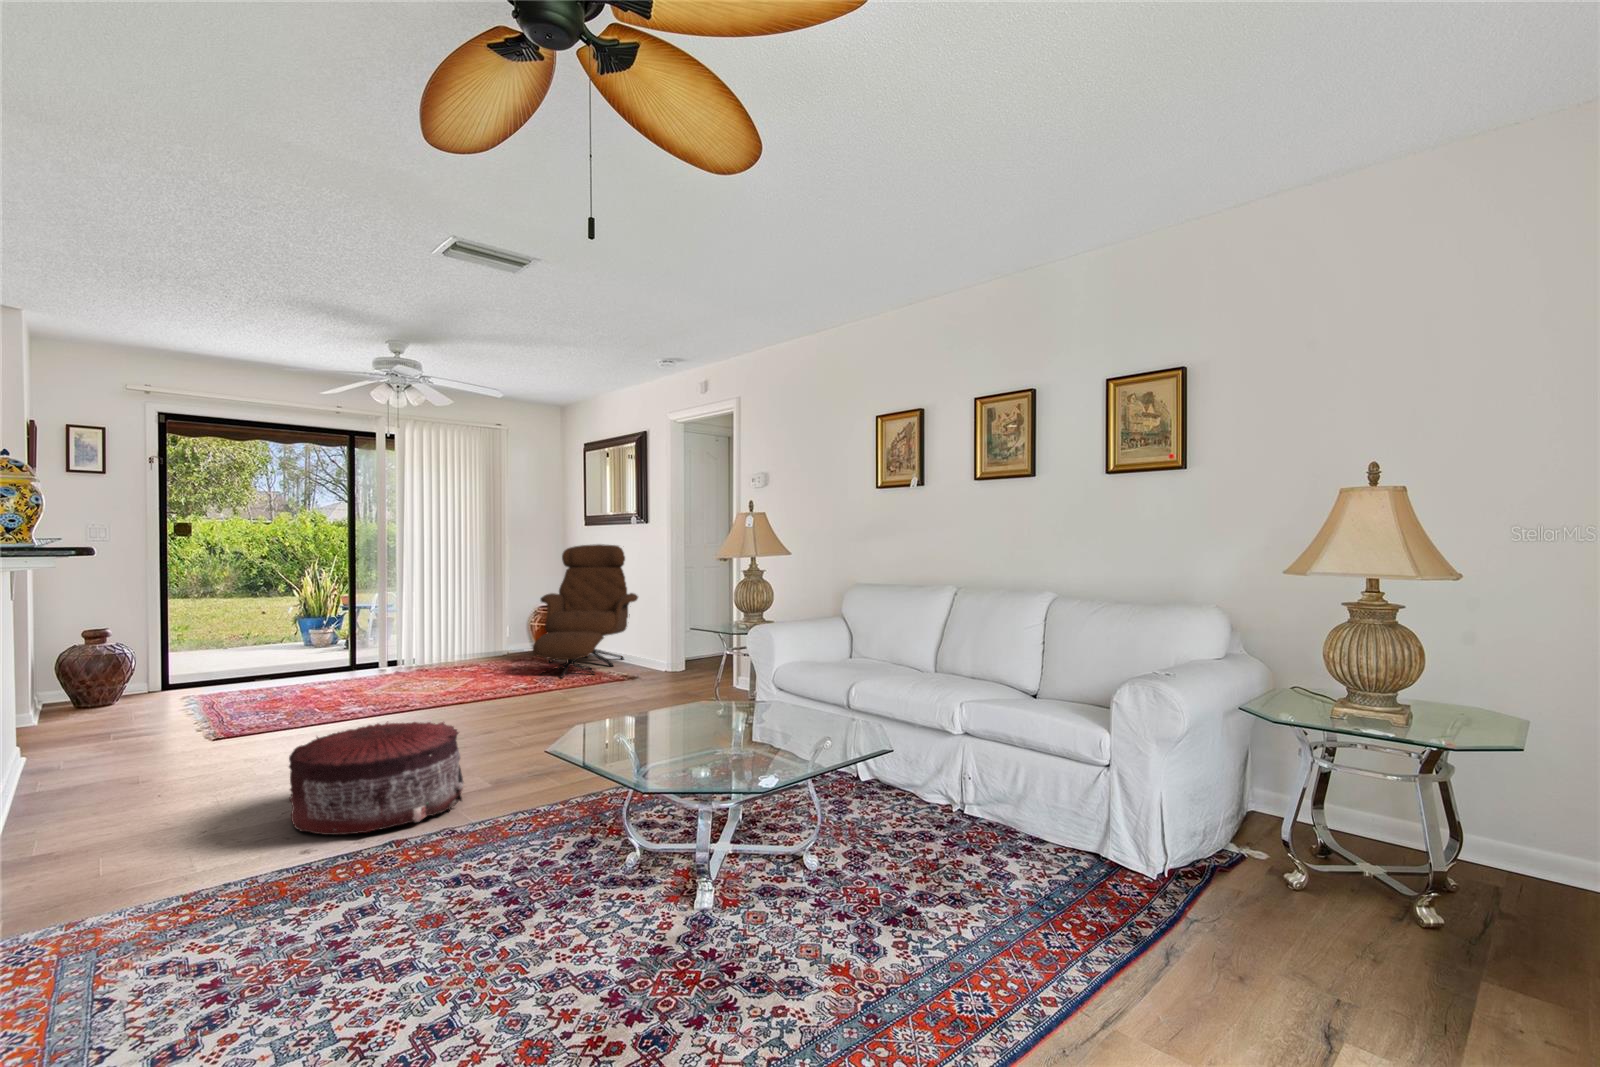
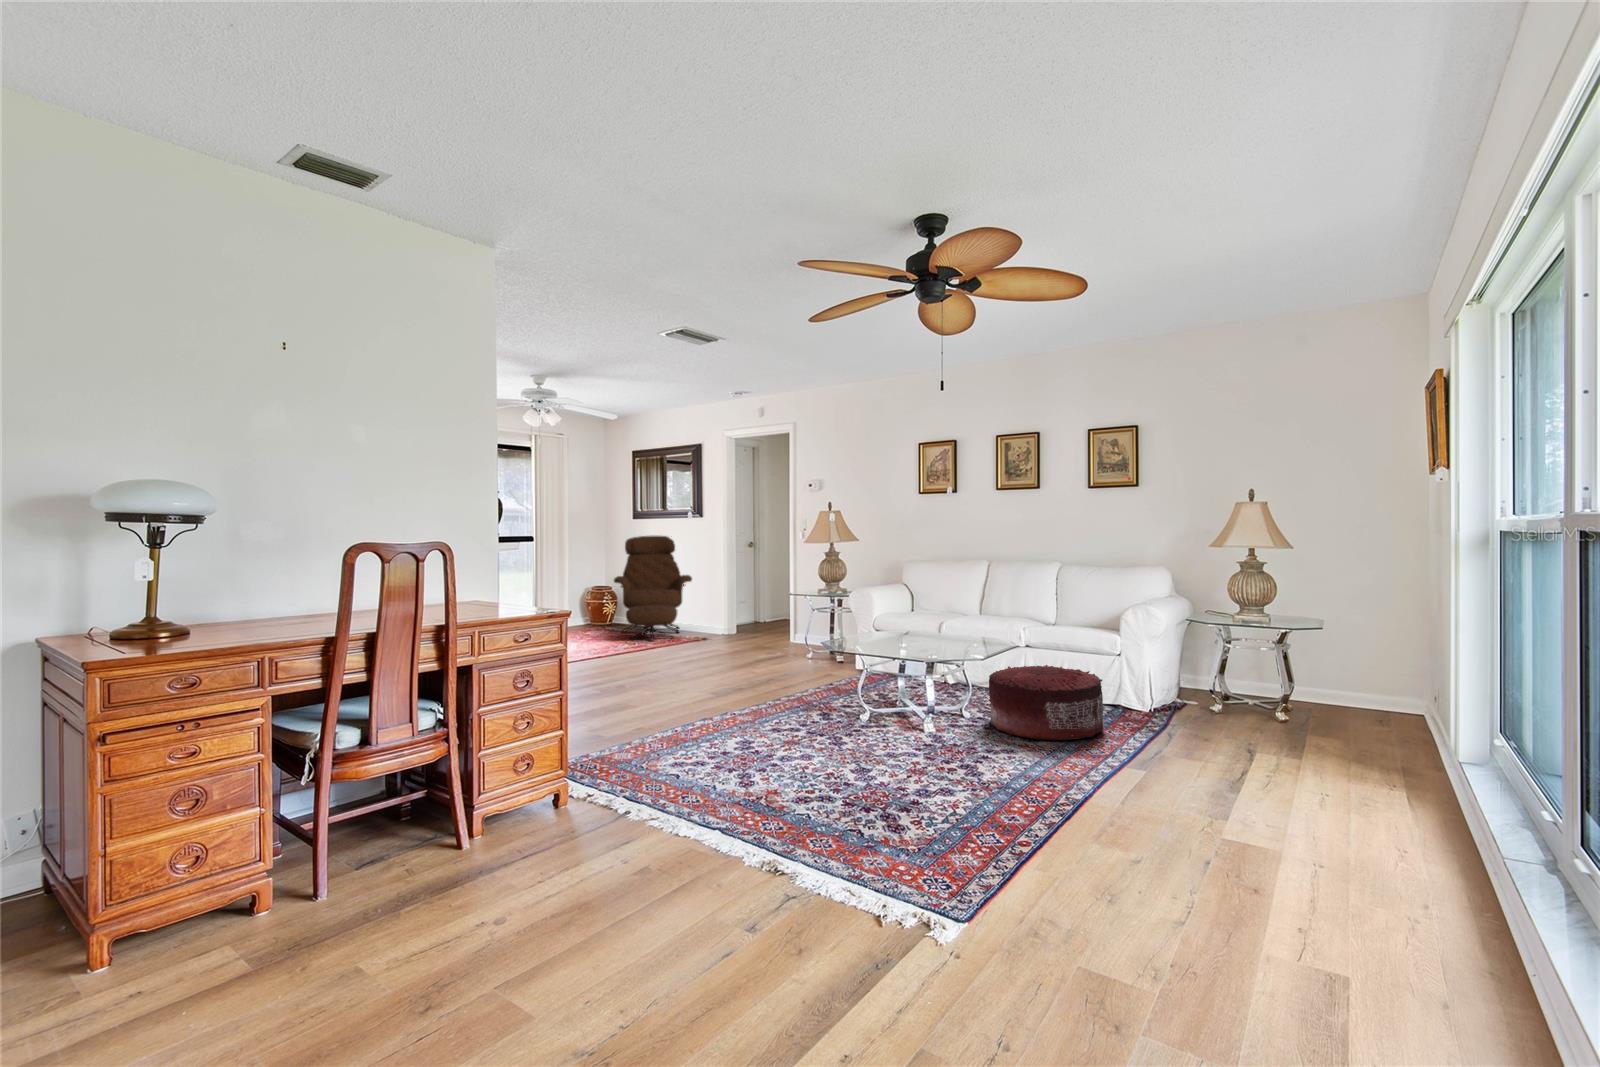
pouf: present [289,722,463,835] -> present [989,665,1104,740]

